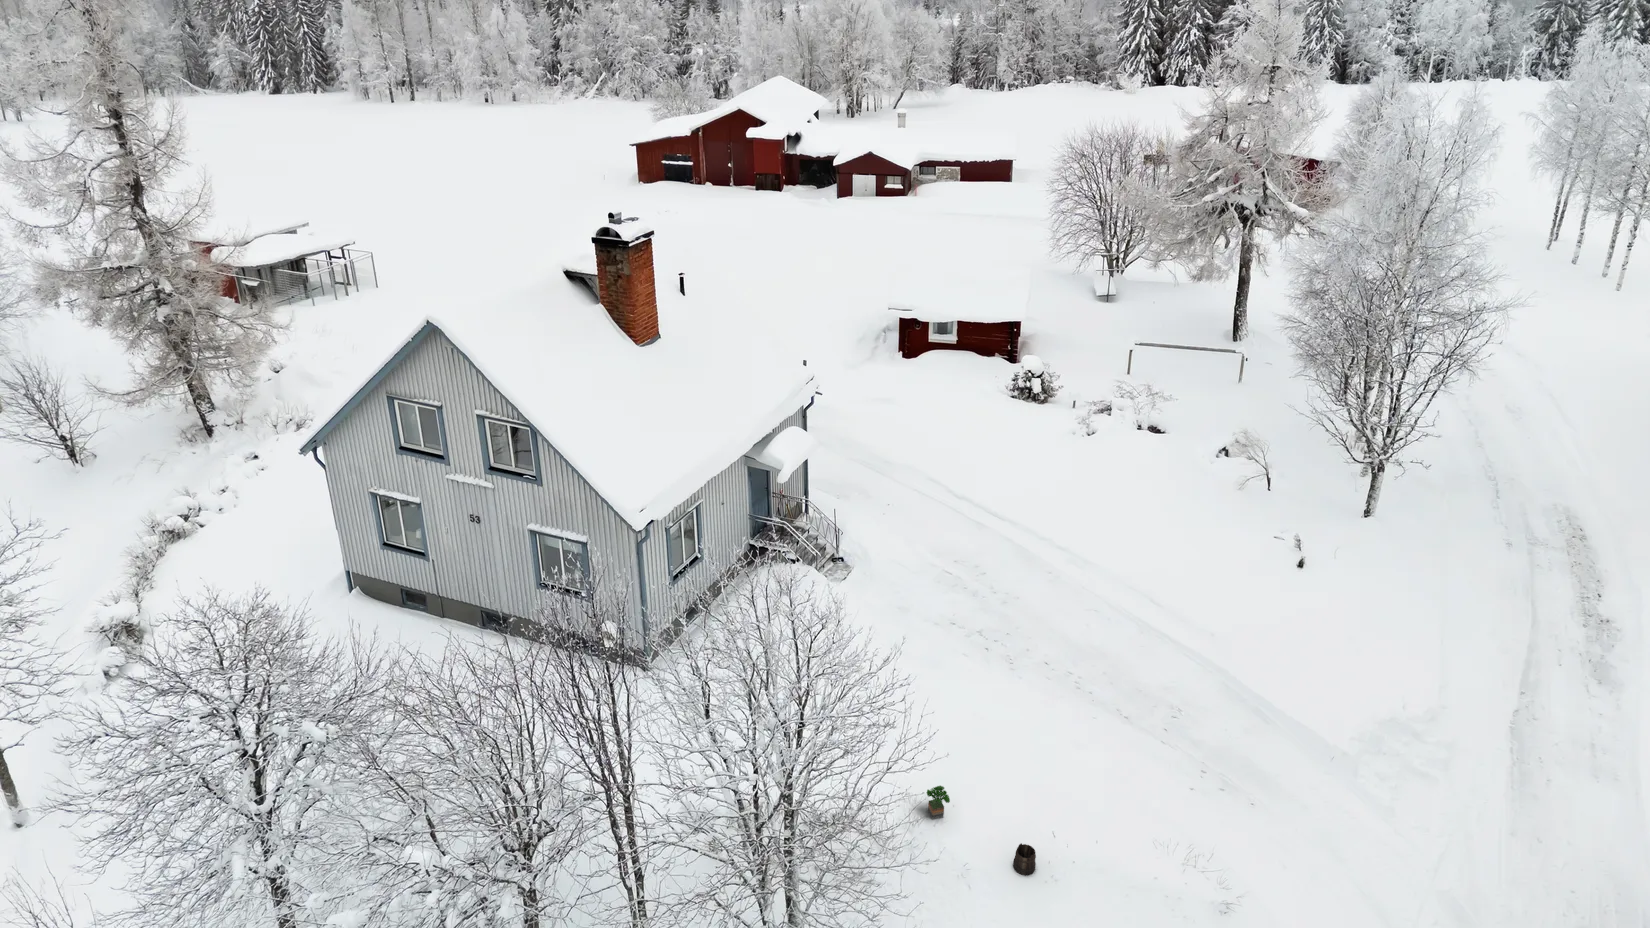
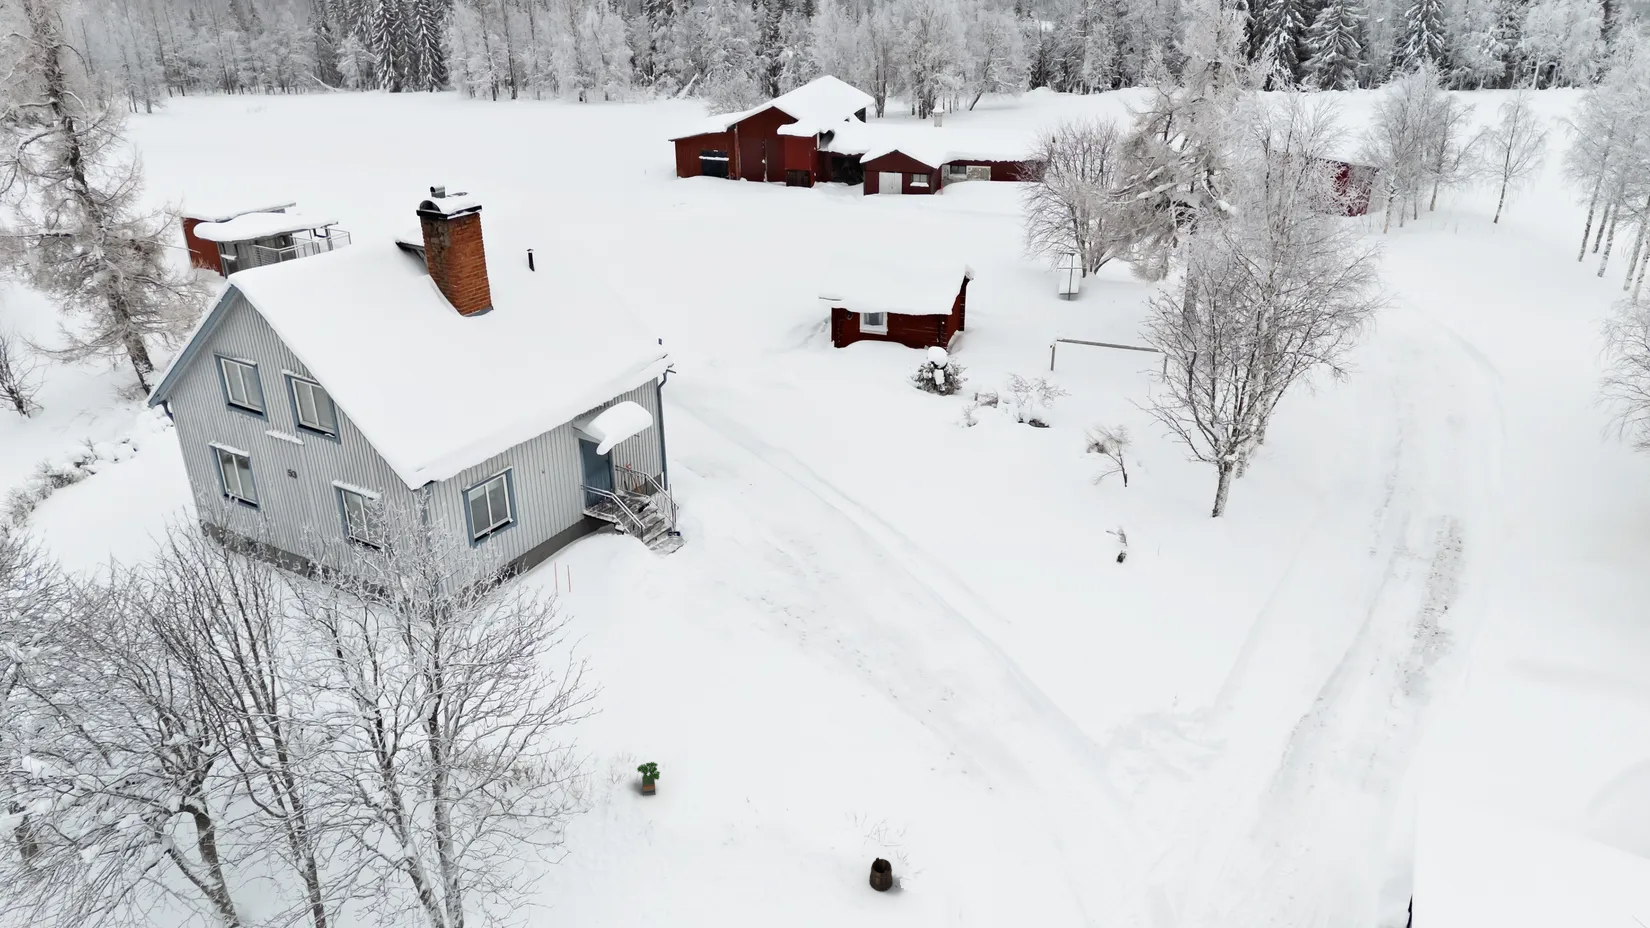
bucket: present [1013,843,1036,875] -> present [869,857,892,891]

